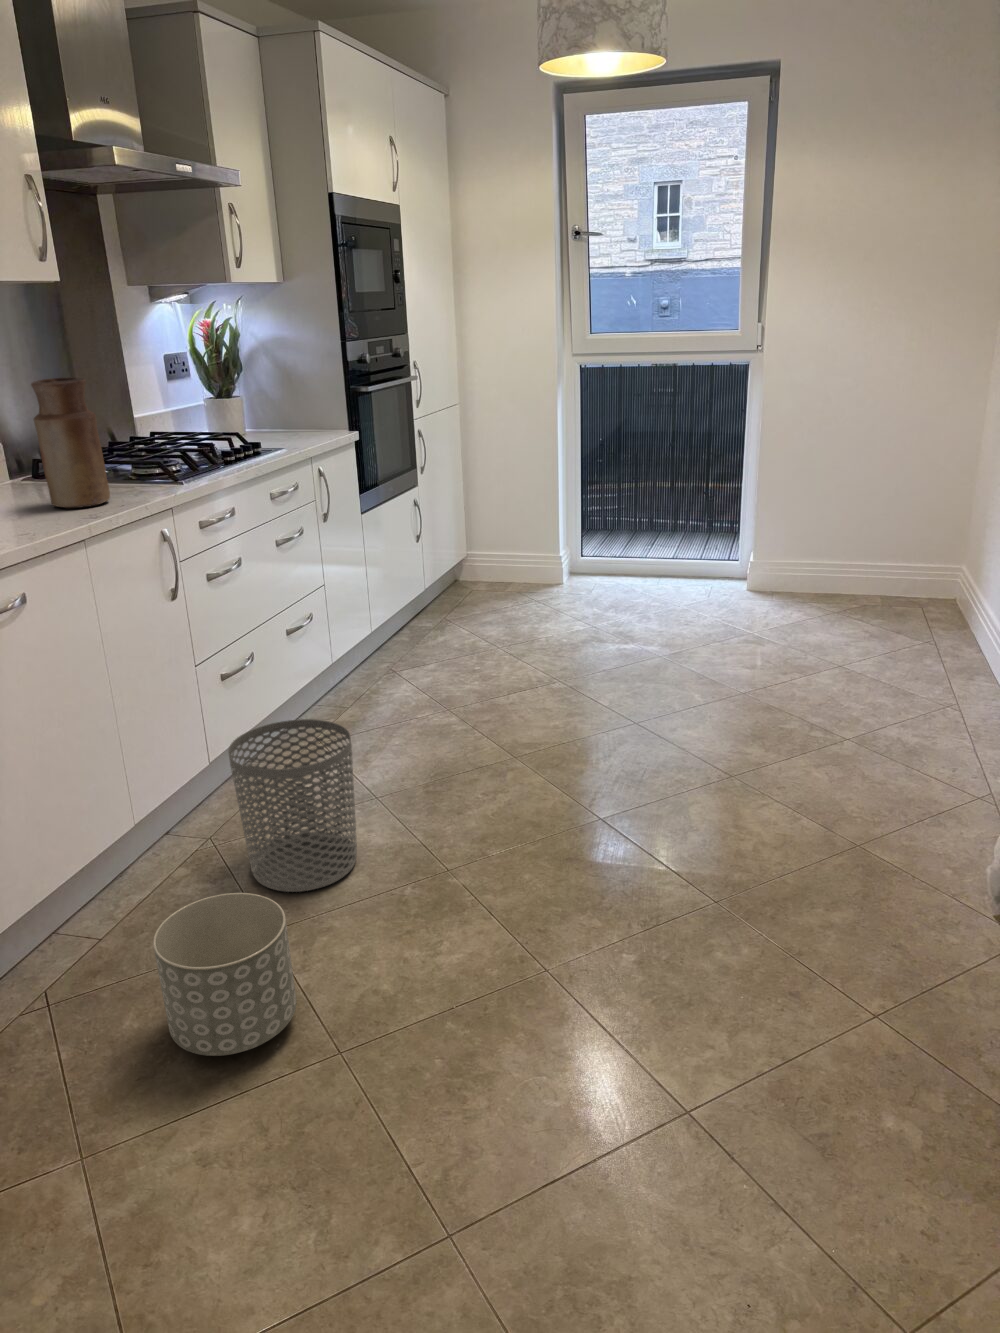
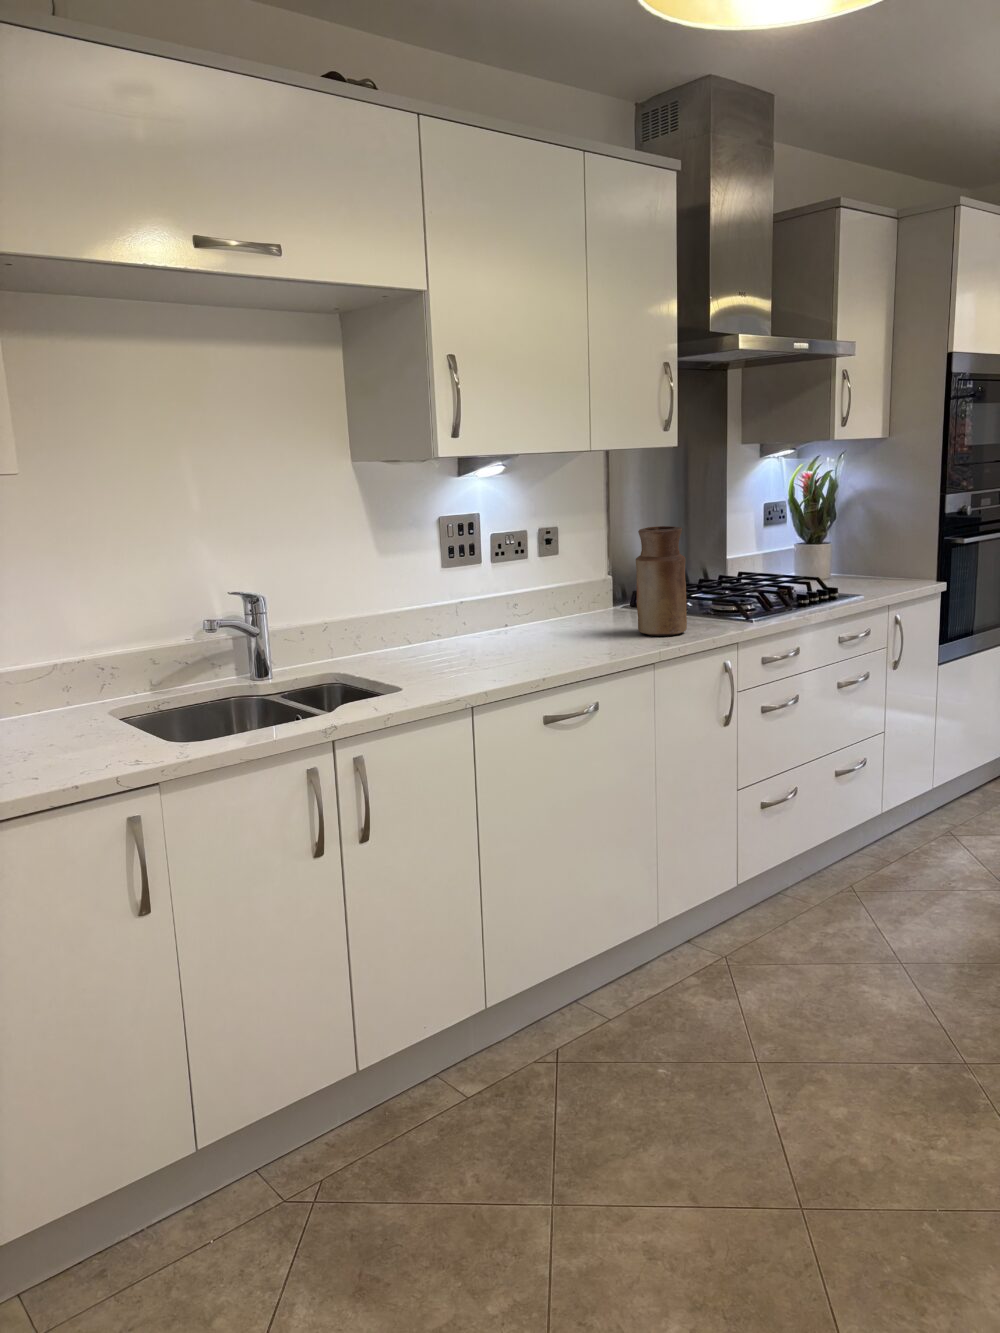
waste bin: present [228,719,357,892] -> none [750,857,872,1030]
planter: present [153,893,297,1056] -> none [646,1000,767,1153]

